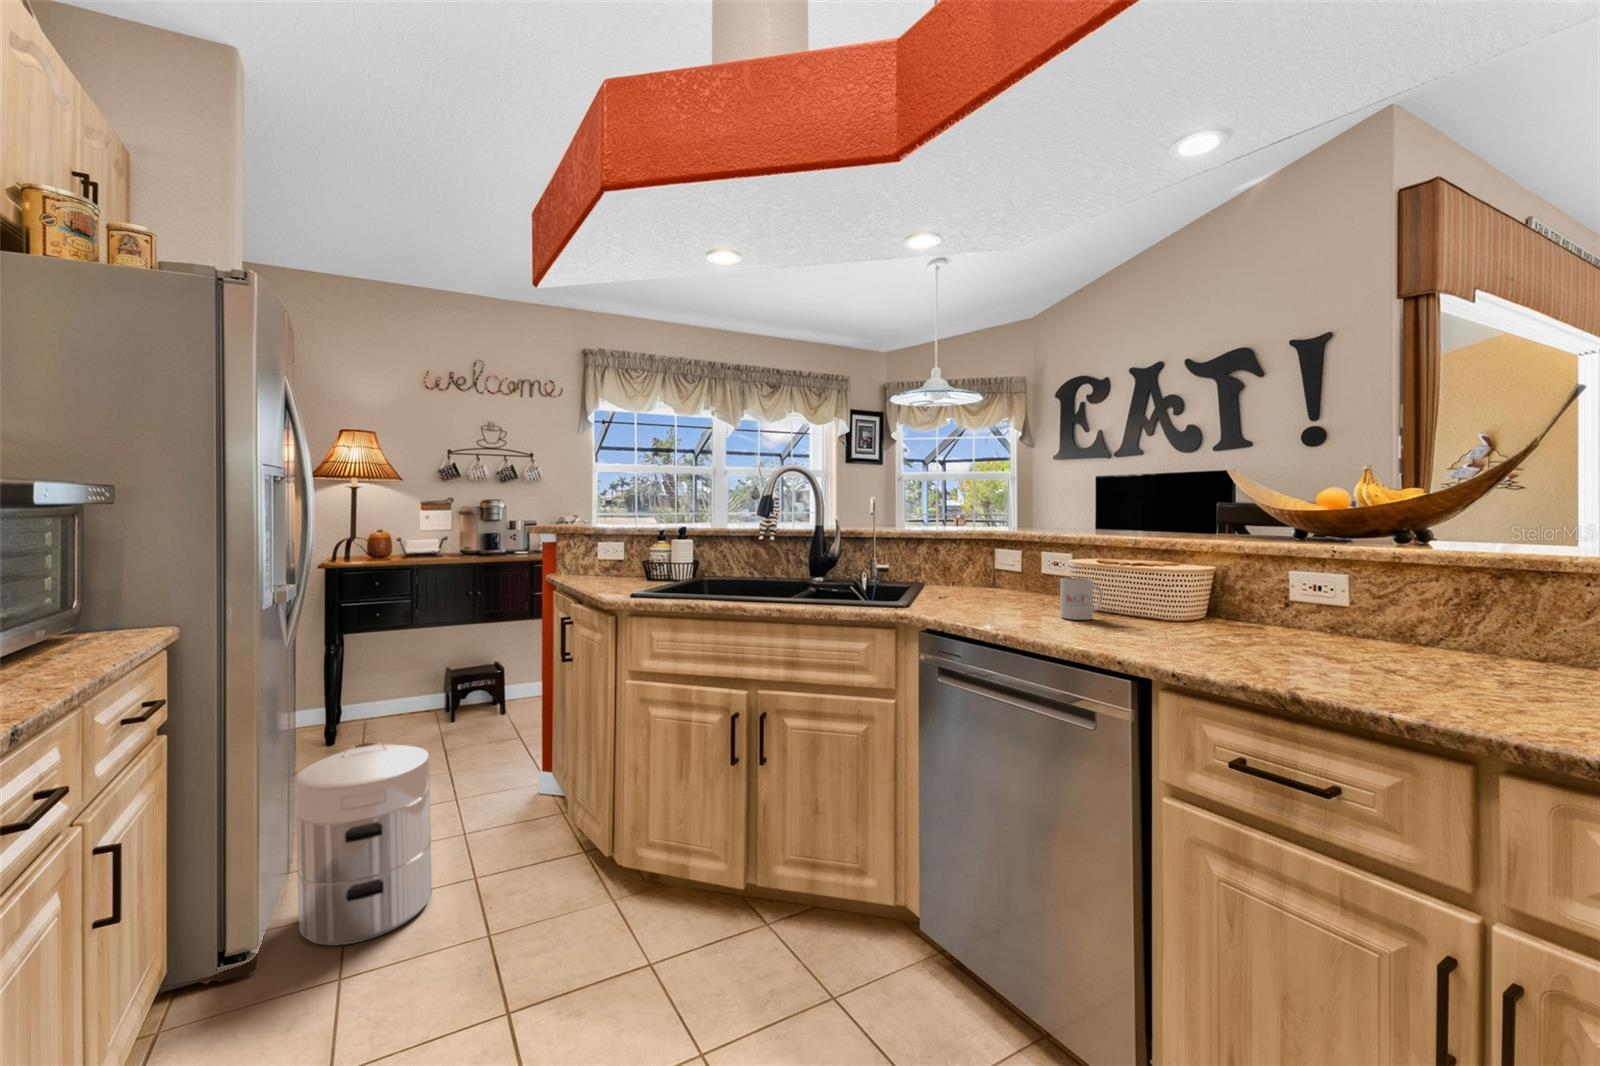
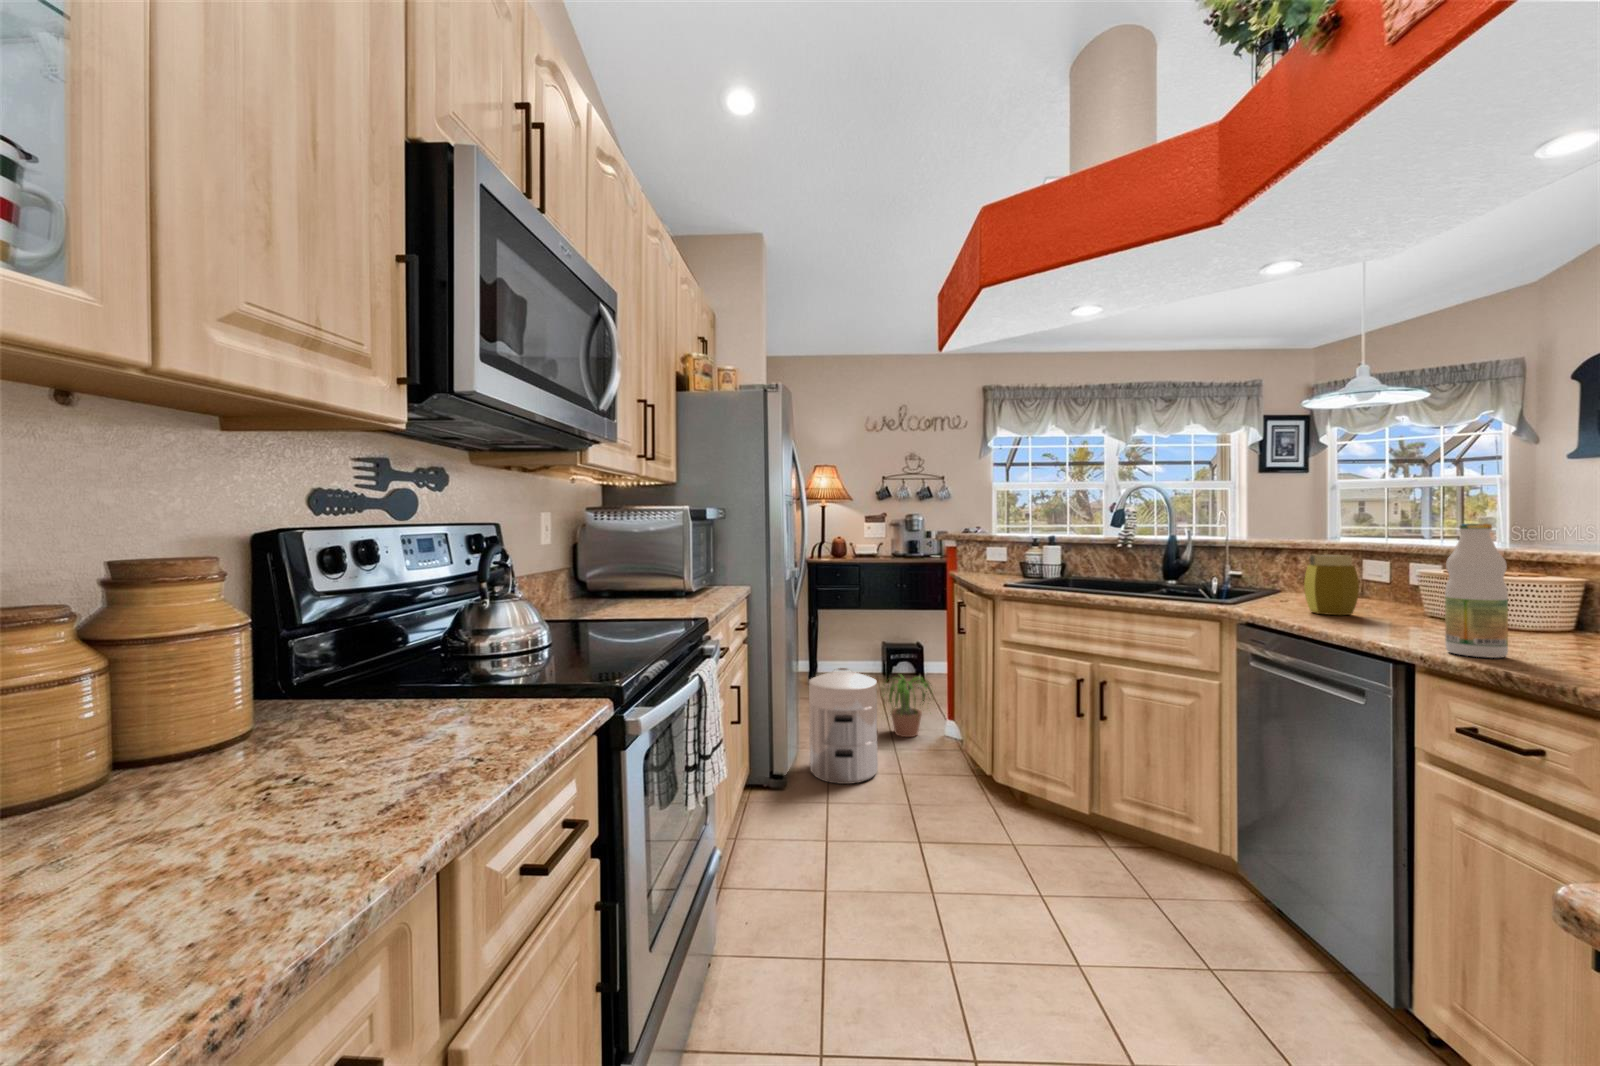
bottle: none [1190,506,1252,667] -> present [1445,524,1508,658]
jar: none [978,544,1028,613] -> present [1304,555,1359,615]
mug: present [1060,578,1102,620] -> none [1386,586,1437,624]
potted plant: none [440,723,537,814] -> present [883,675,932,737]

